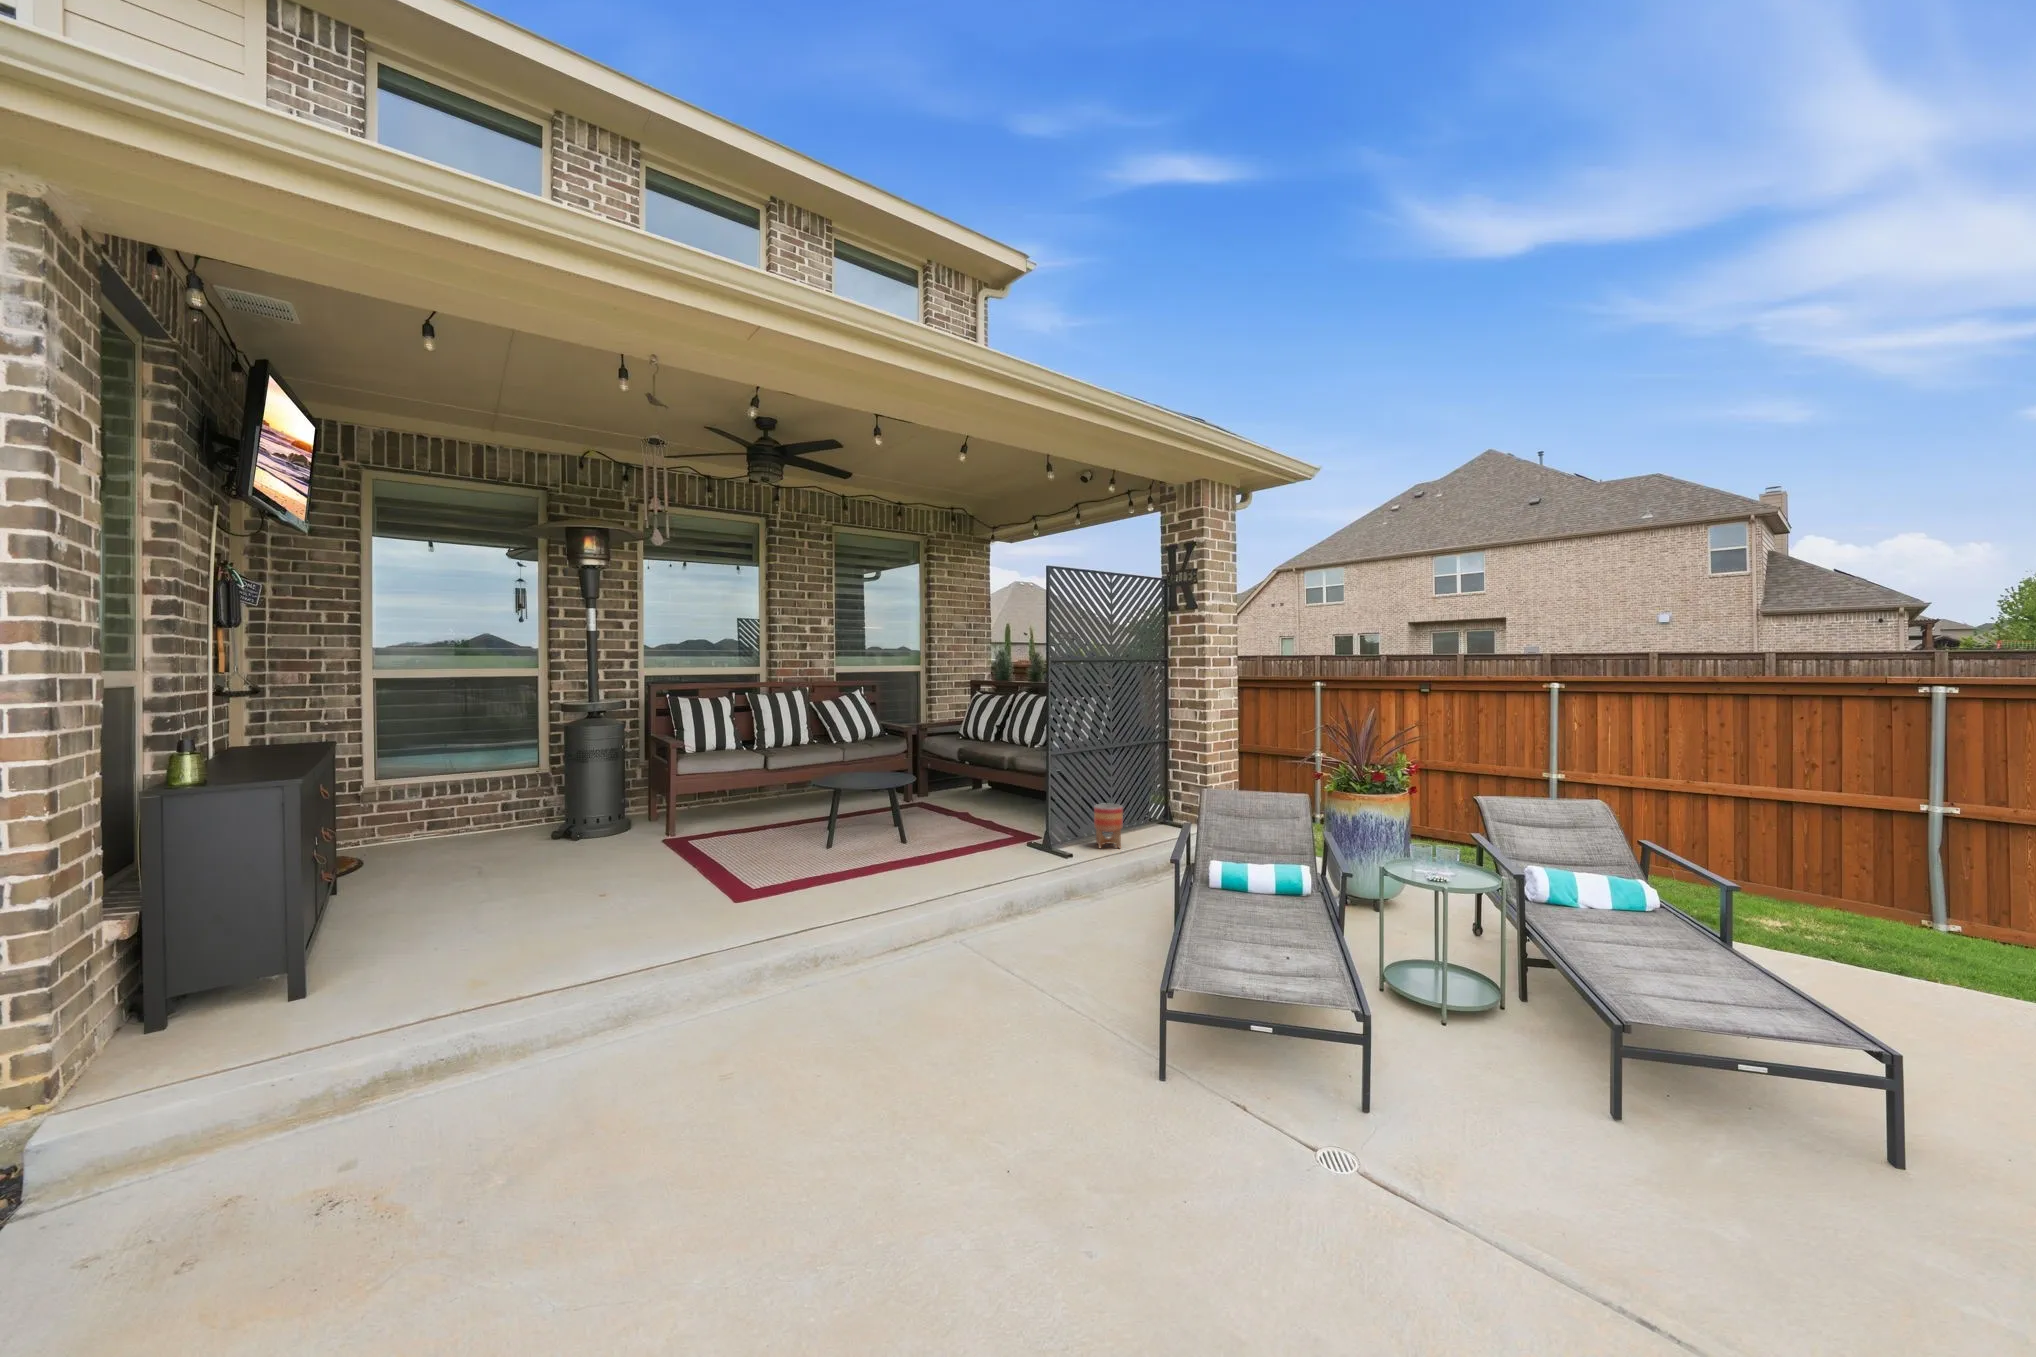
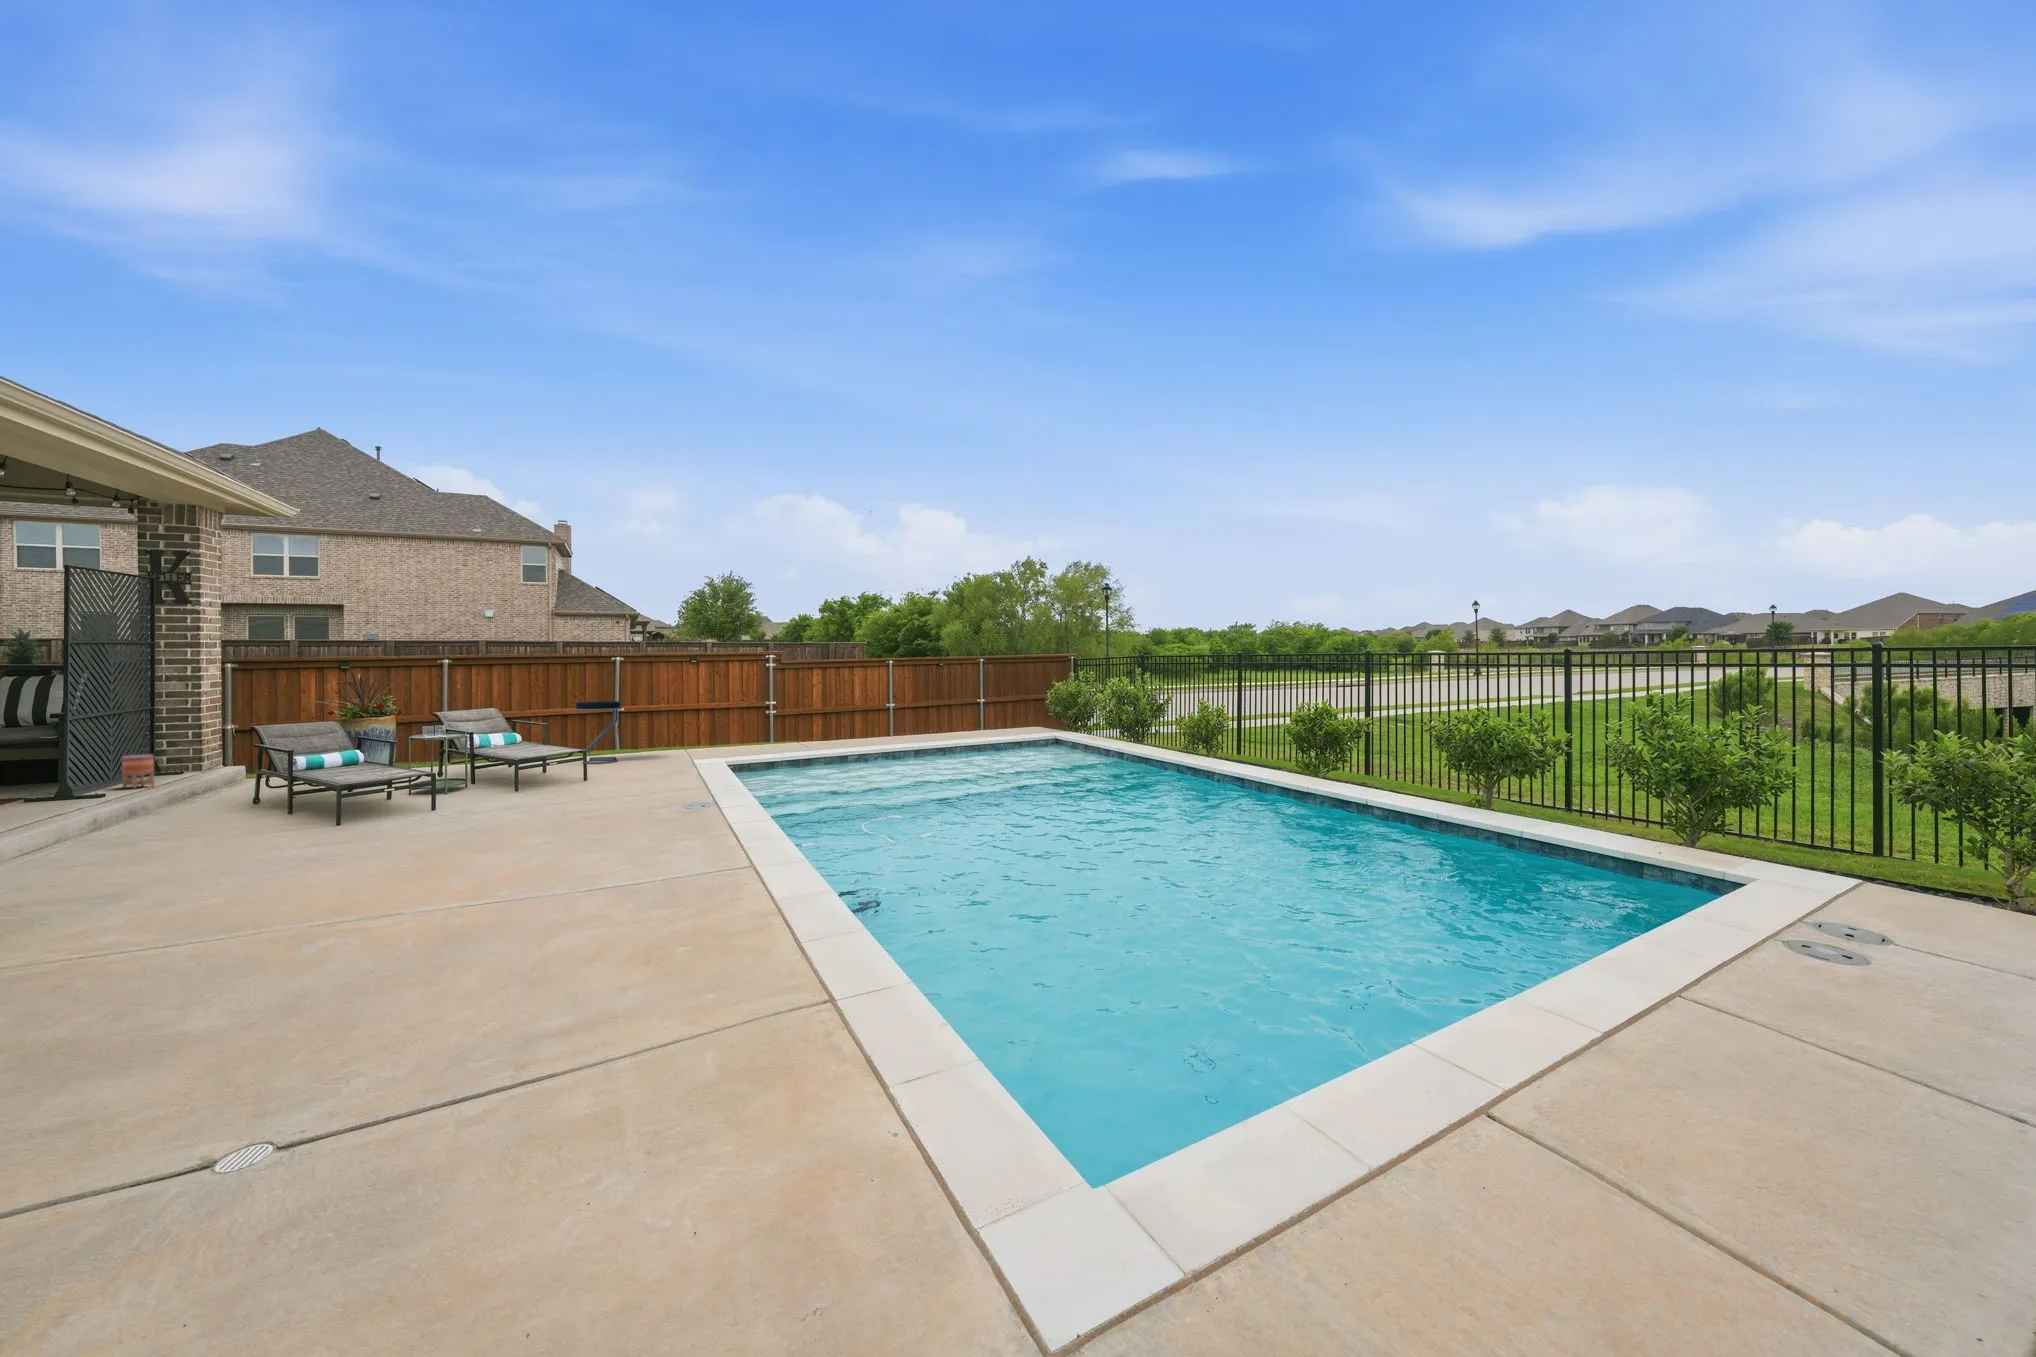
stool: none [1823,781,1972,941] -> present [575,701,621,764]

